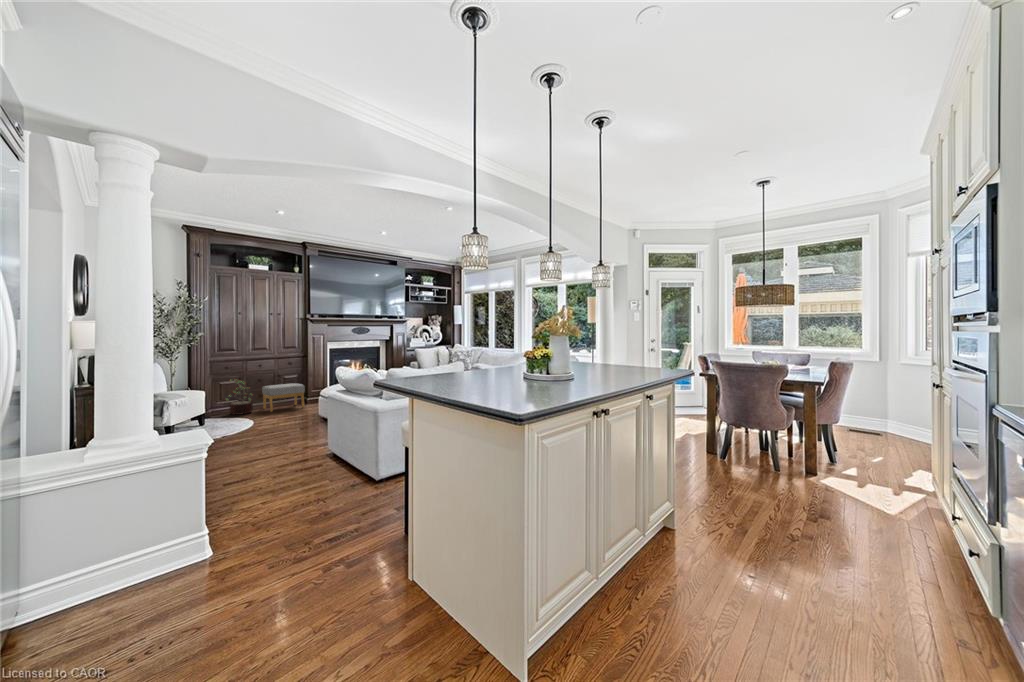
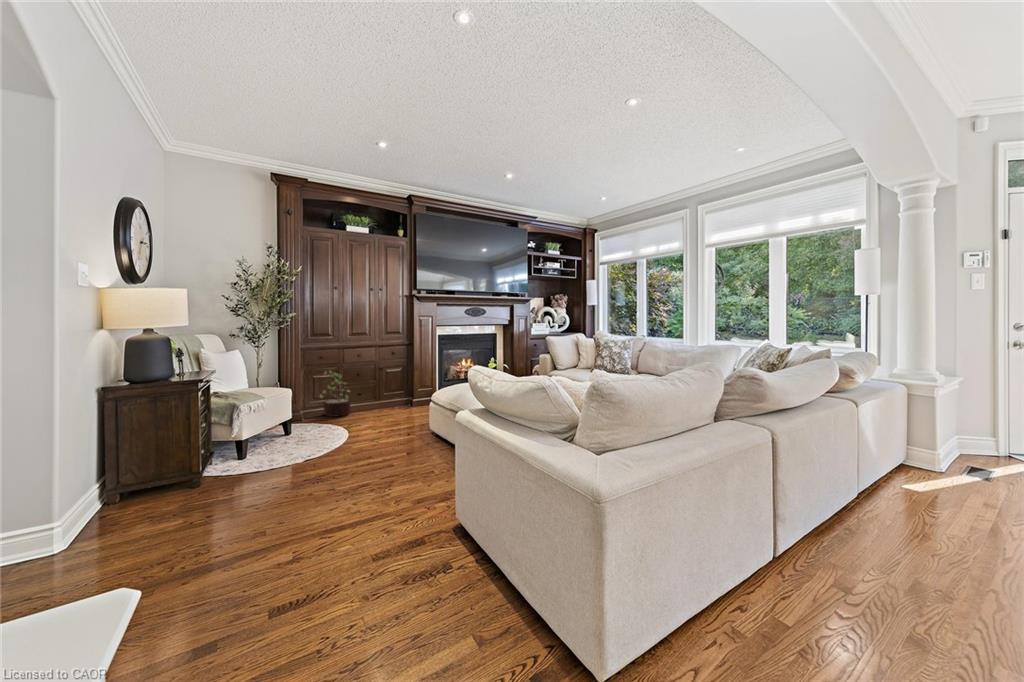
footstool: present [262,383,305,412] -> none [361,378,411,414]

